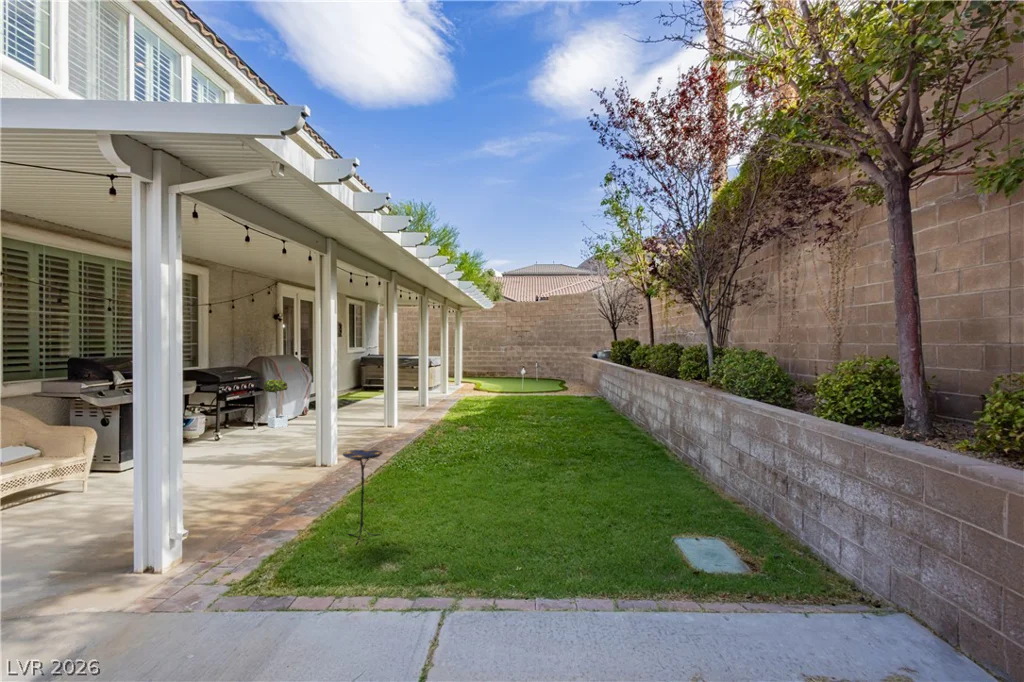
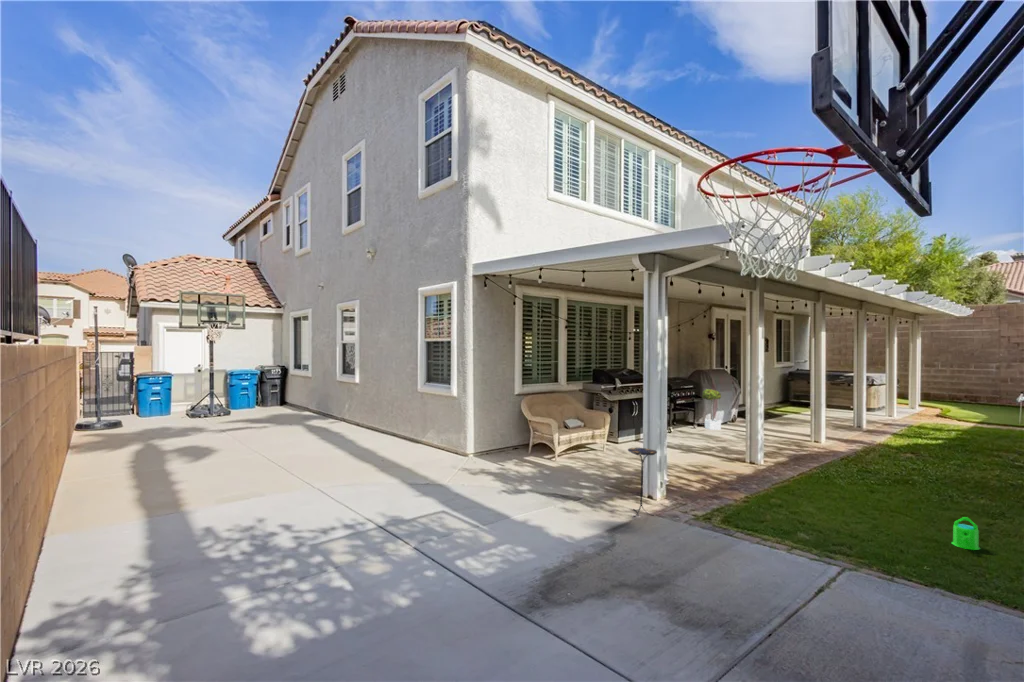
side table: present [343,450,382,543] -> present [628,448,657,515]
watering can: none [530,495,554,530] -> present [952,517,980,550]

